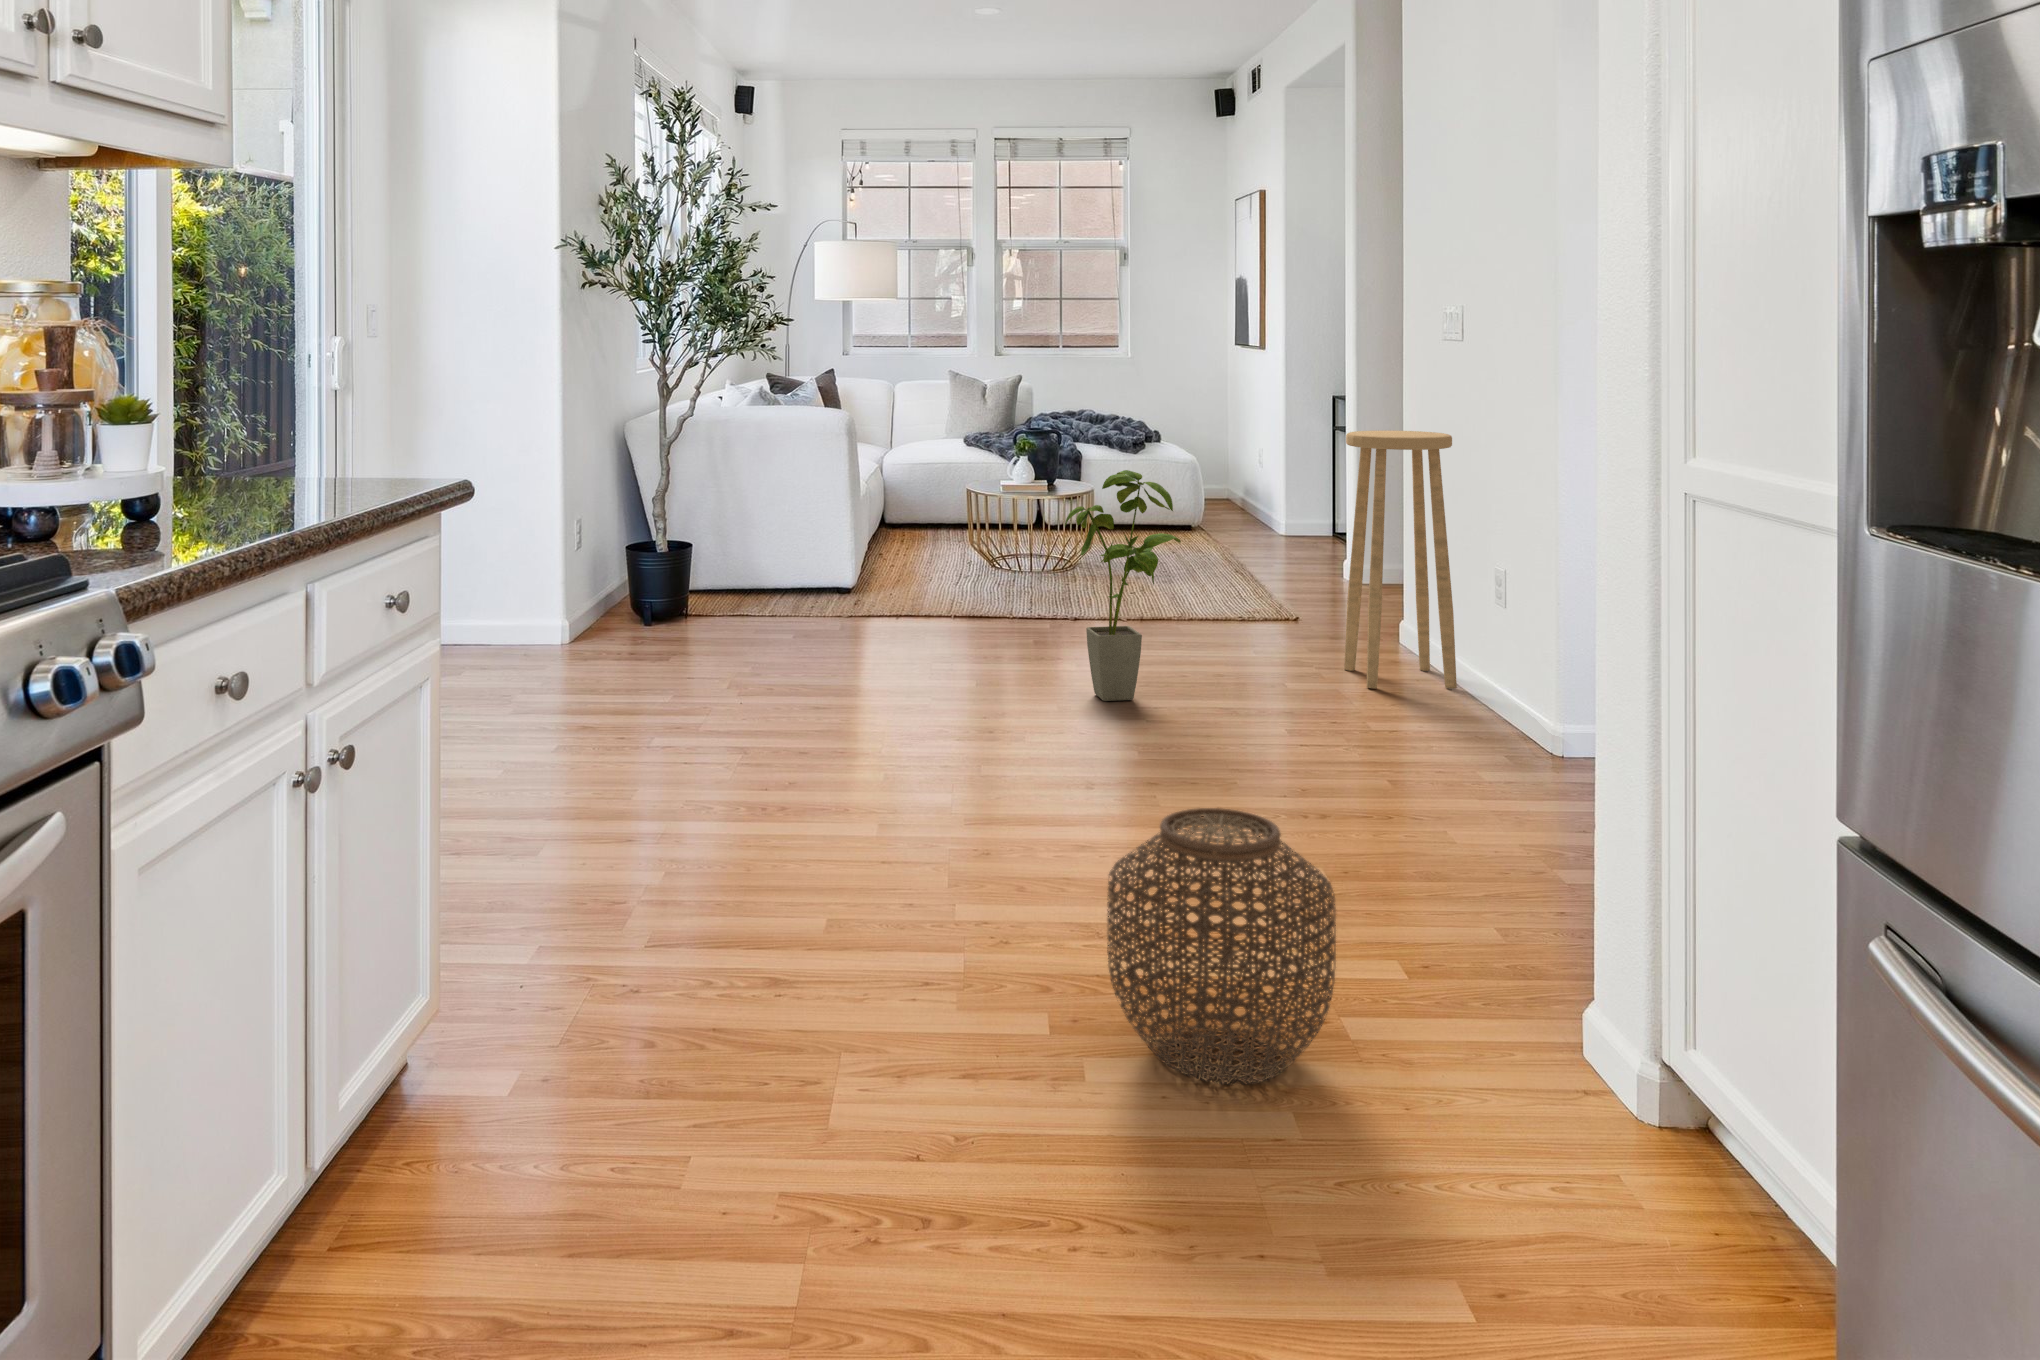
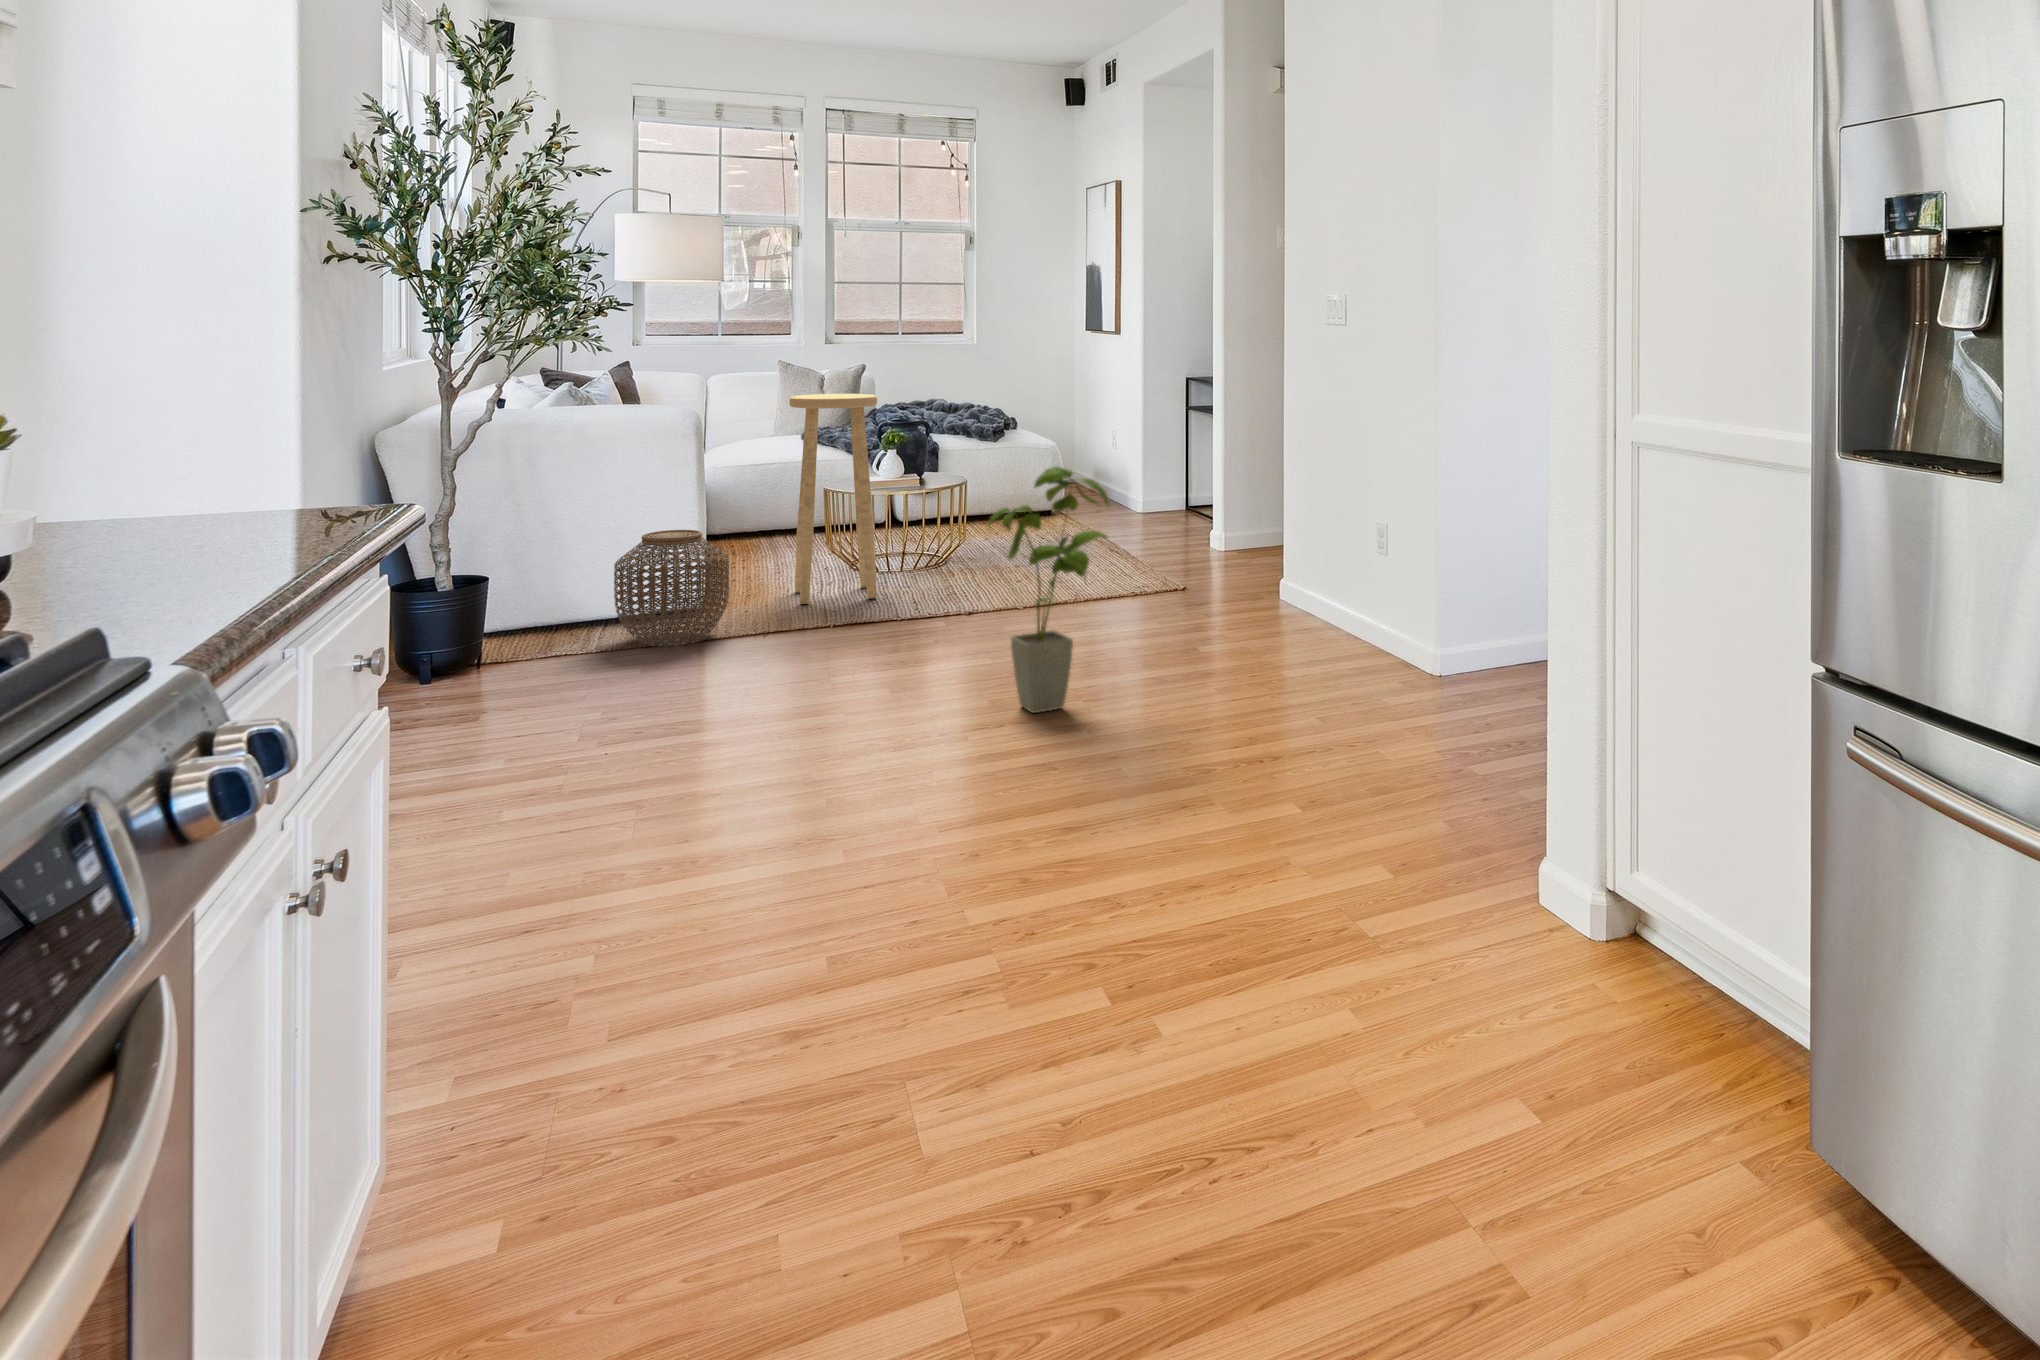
stool: present [1344,430,1457,688] -> present [789,394,877,604]
woven basket: present [1107,808,1336,1084] -> present [614,530,729,646]

